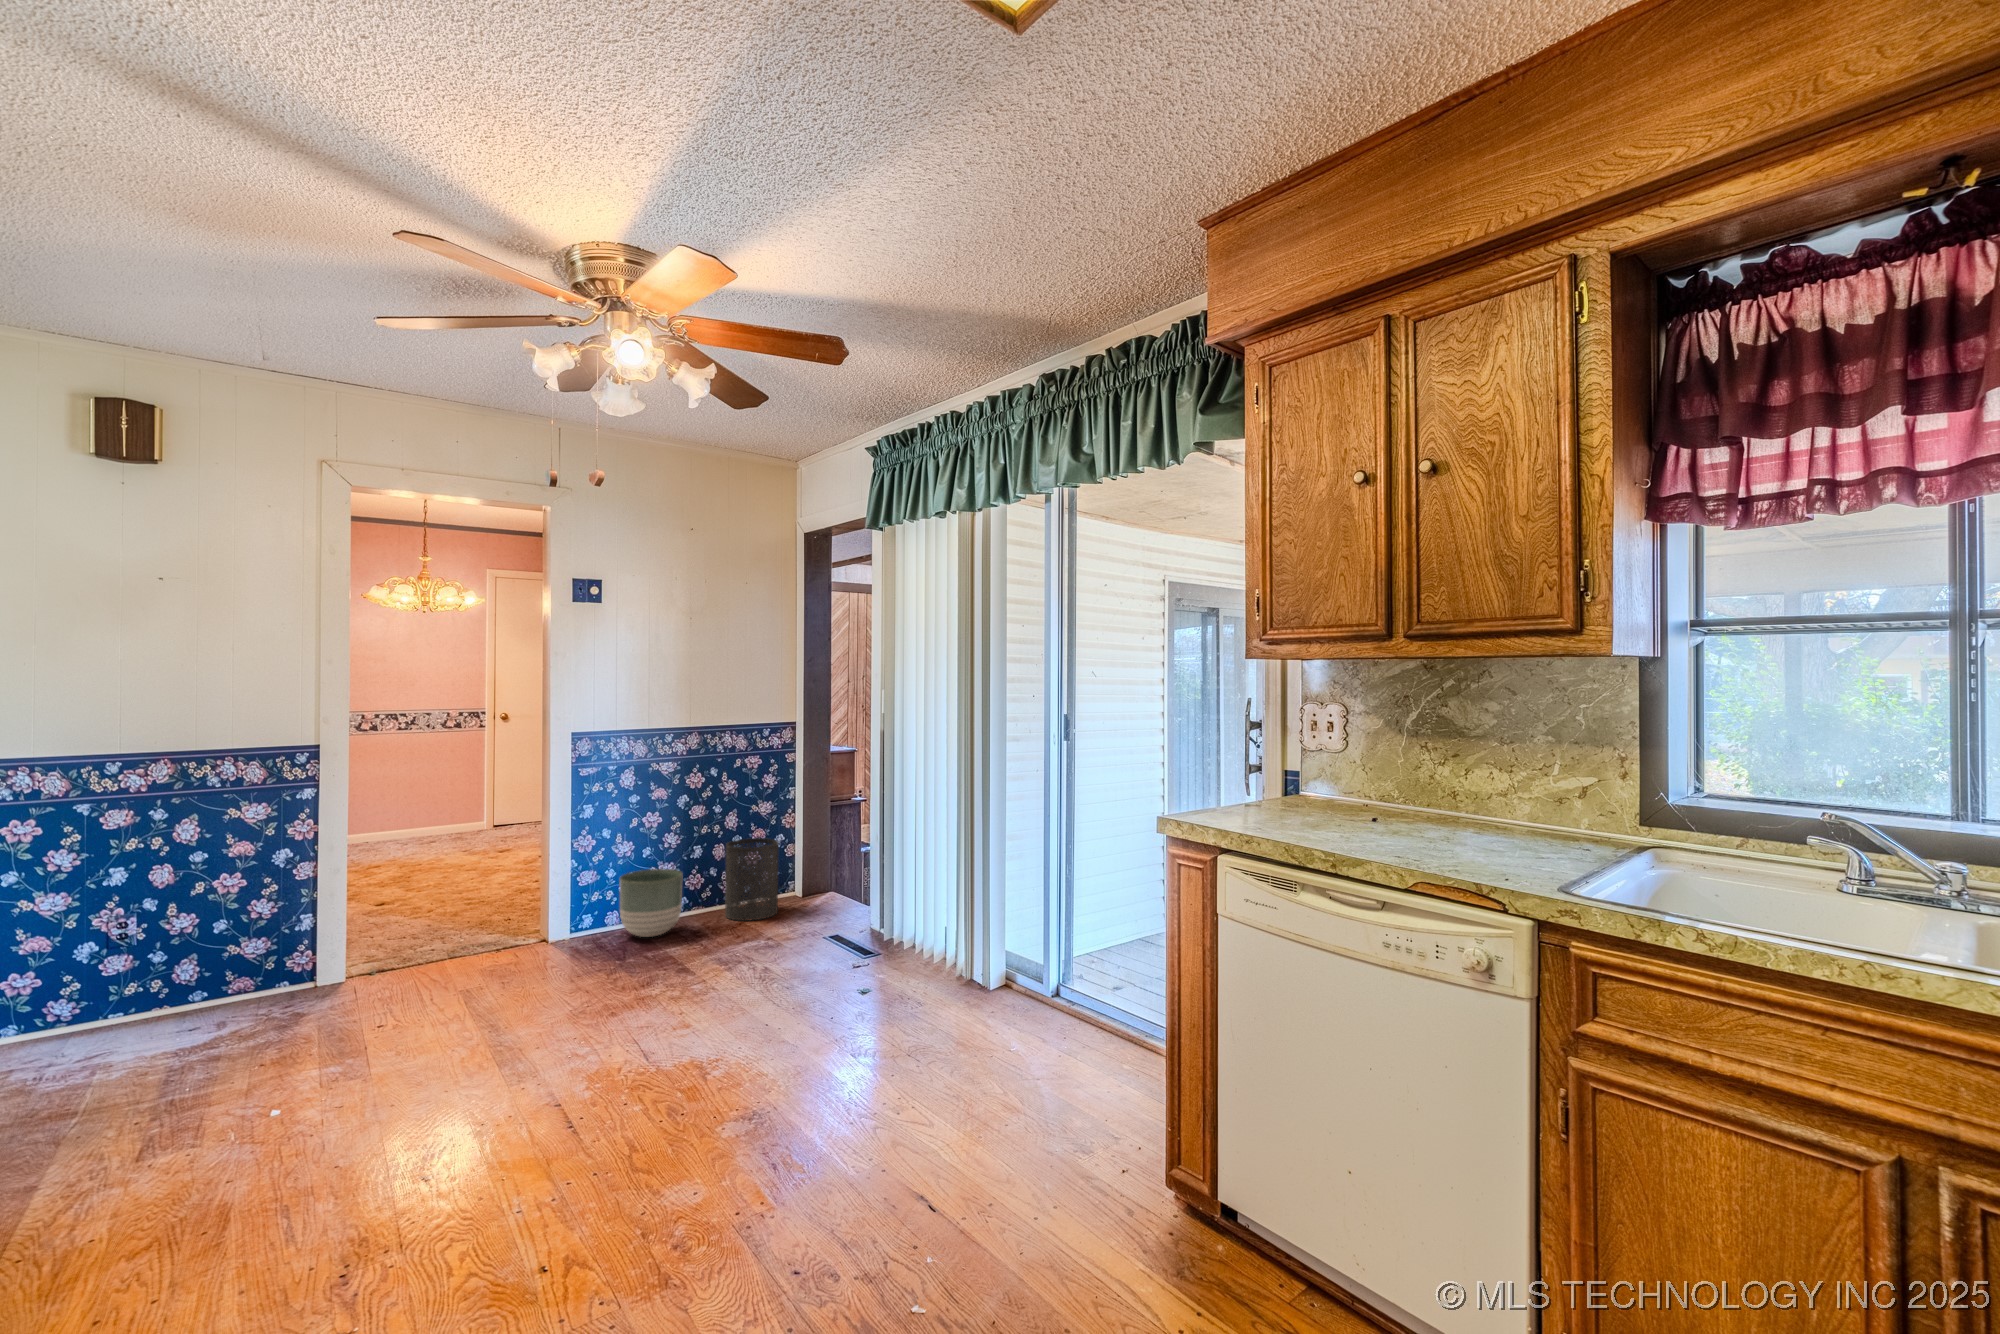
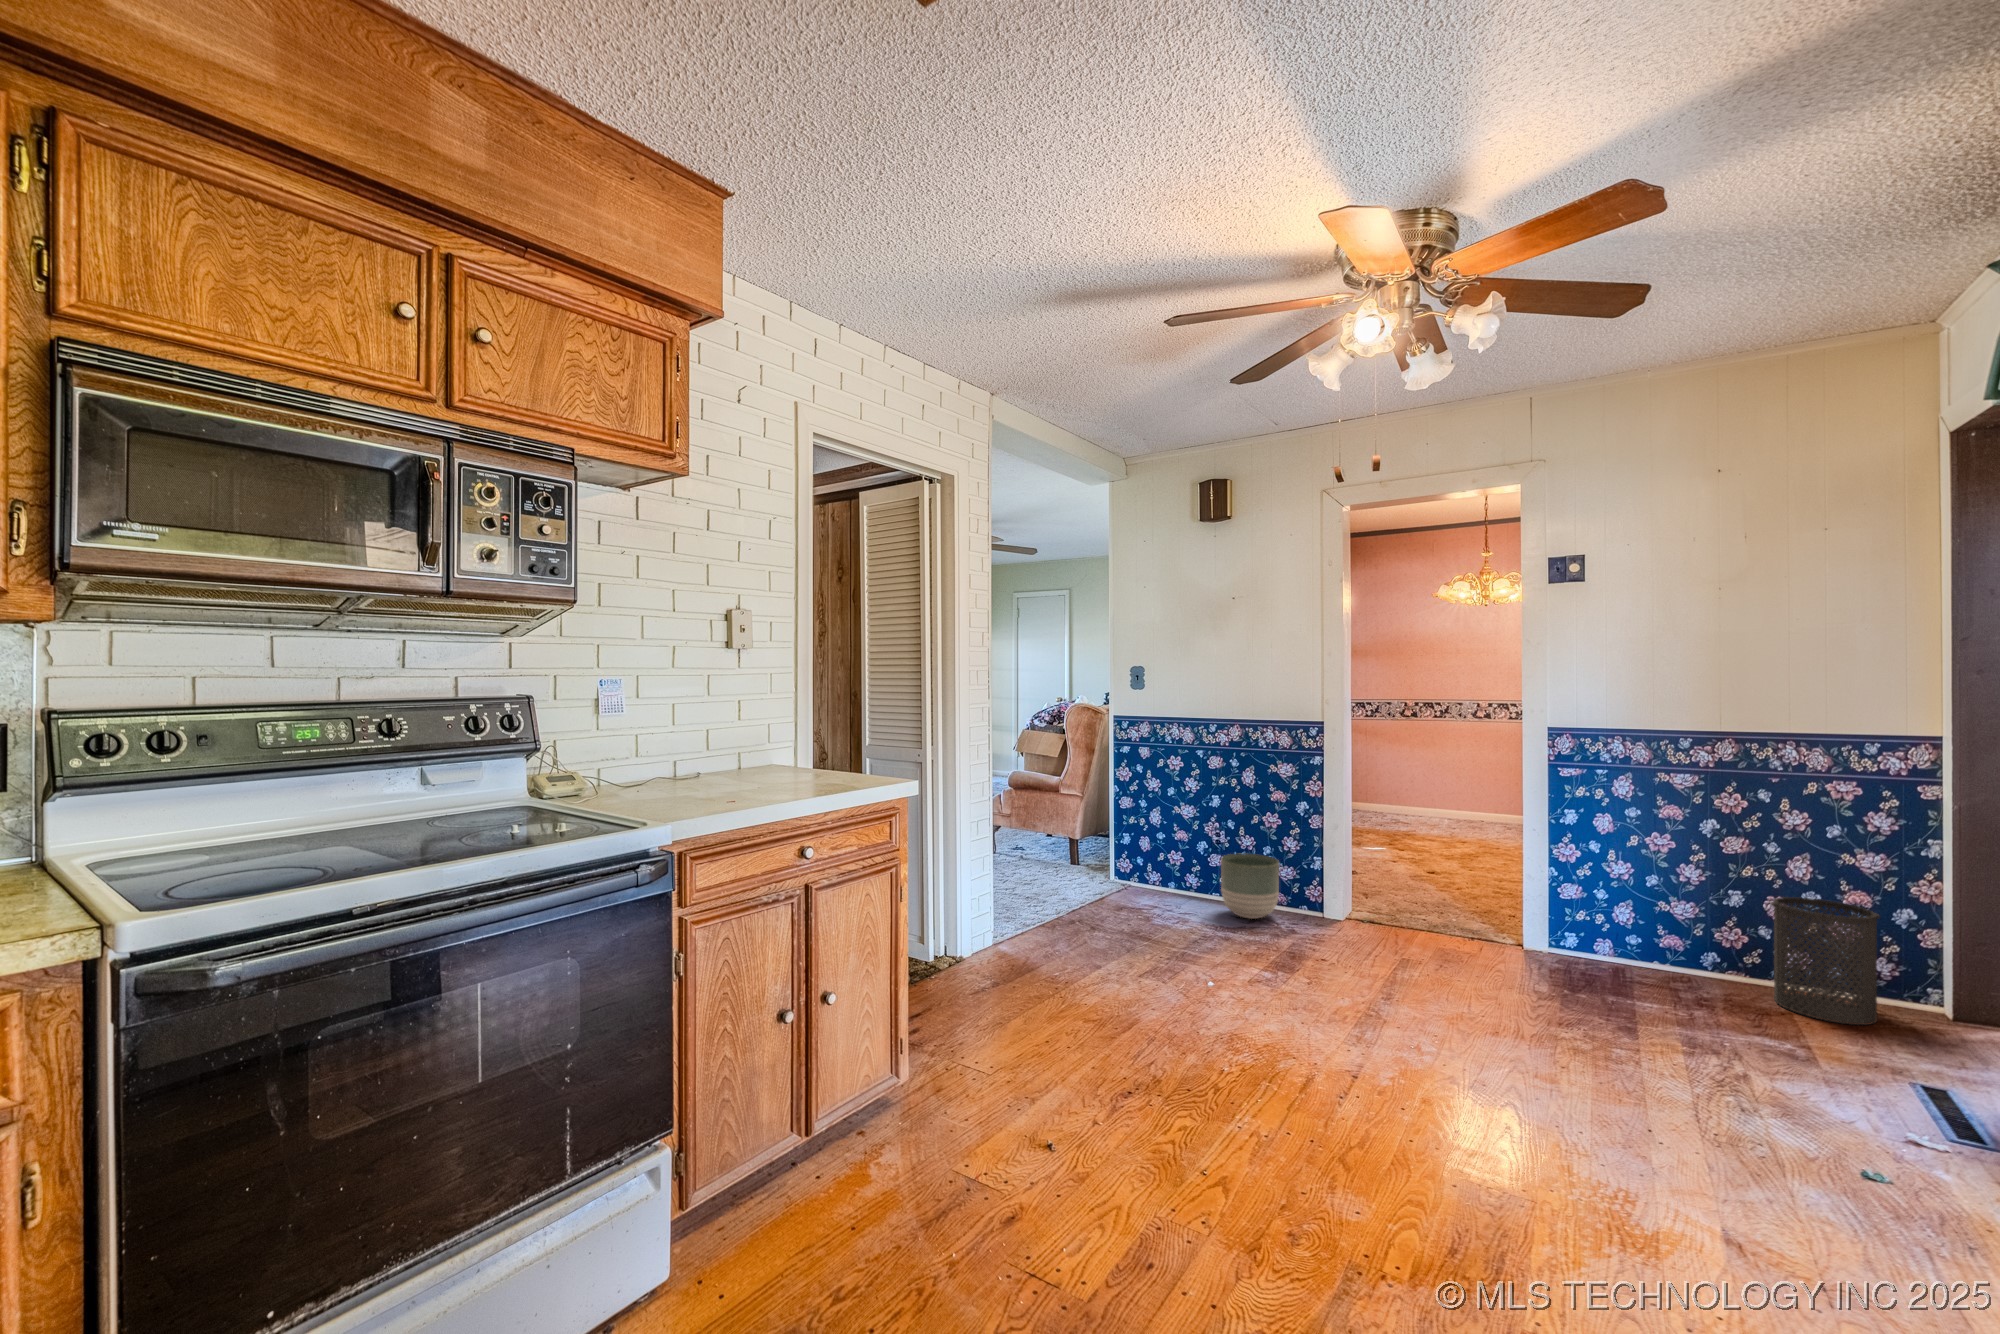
planter: present [620,869,682,937] -> present [1221,854,1279,919]

